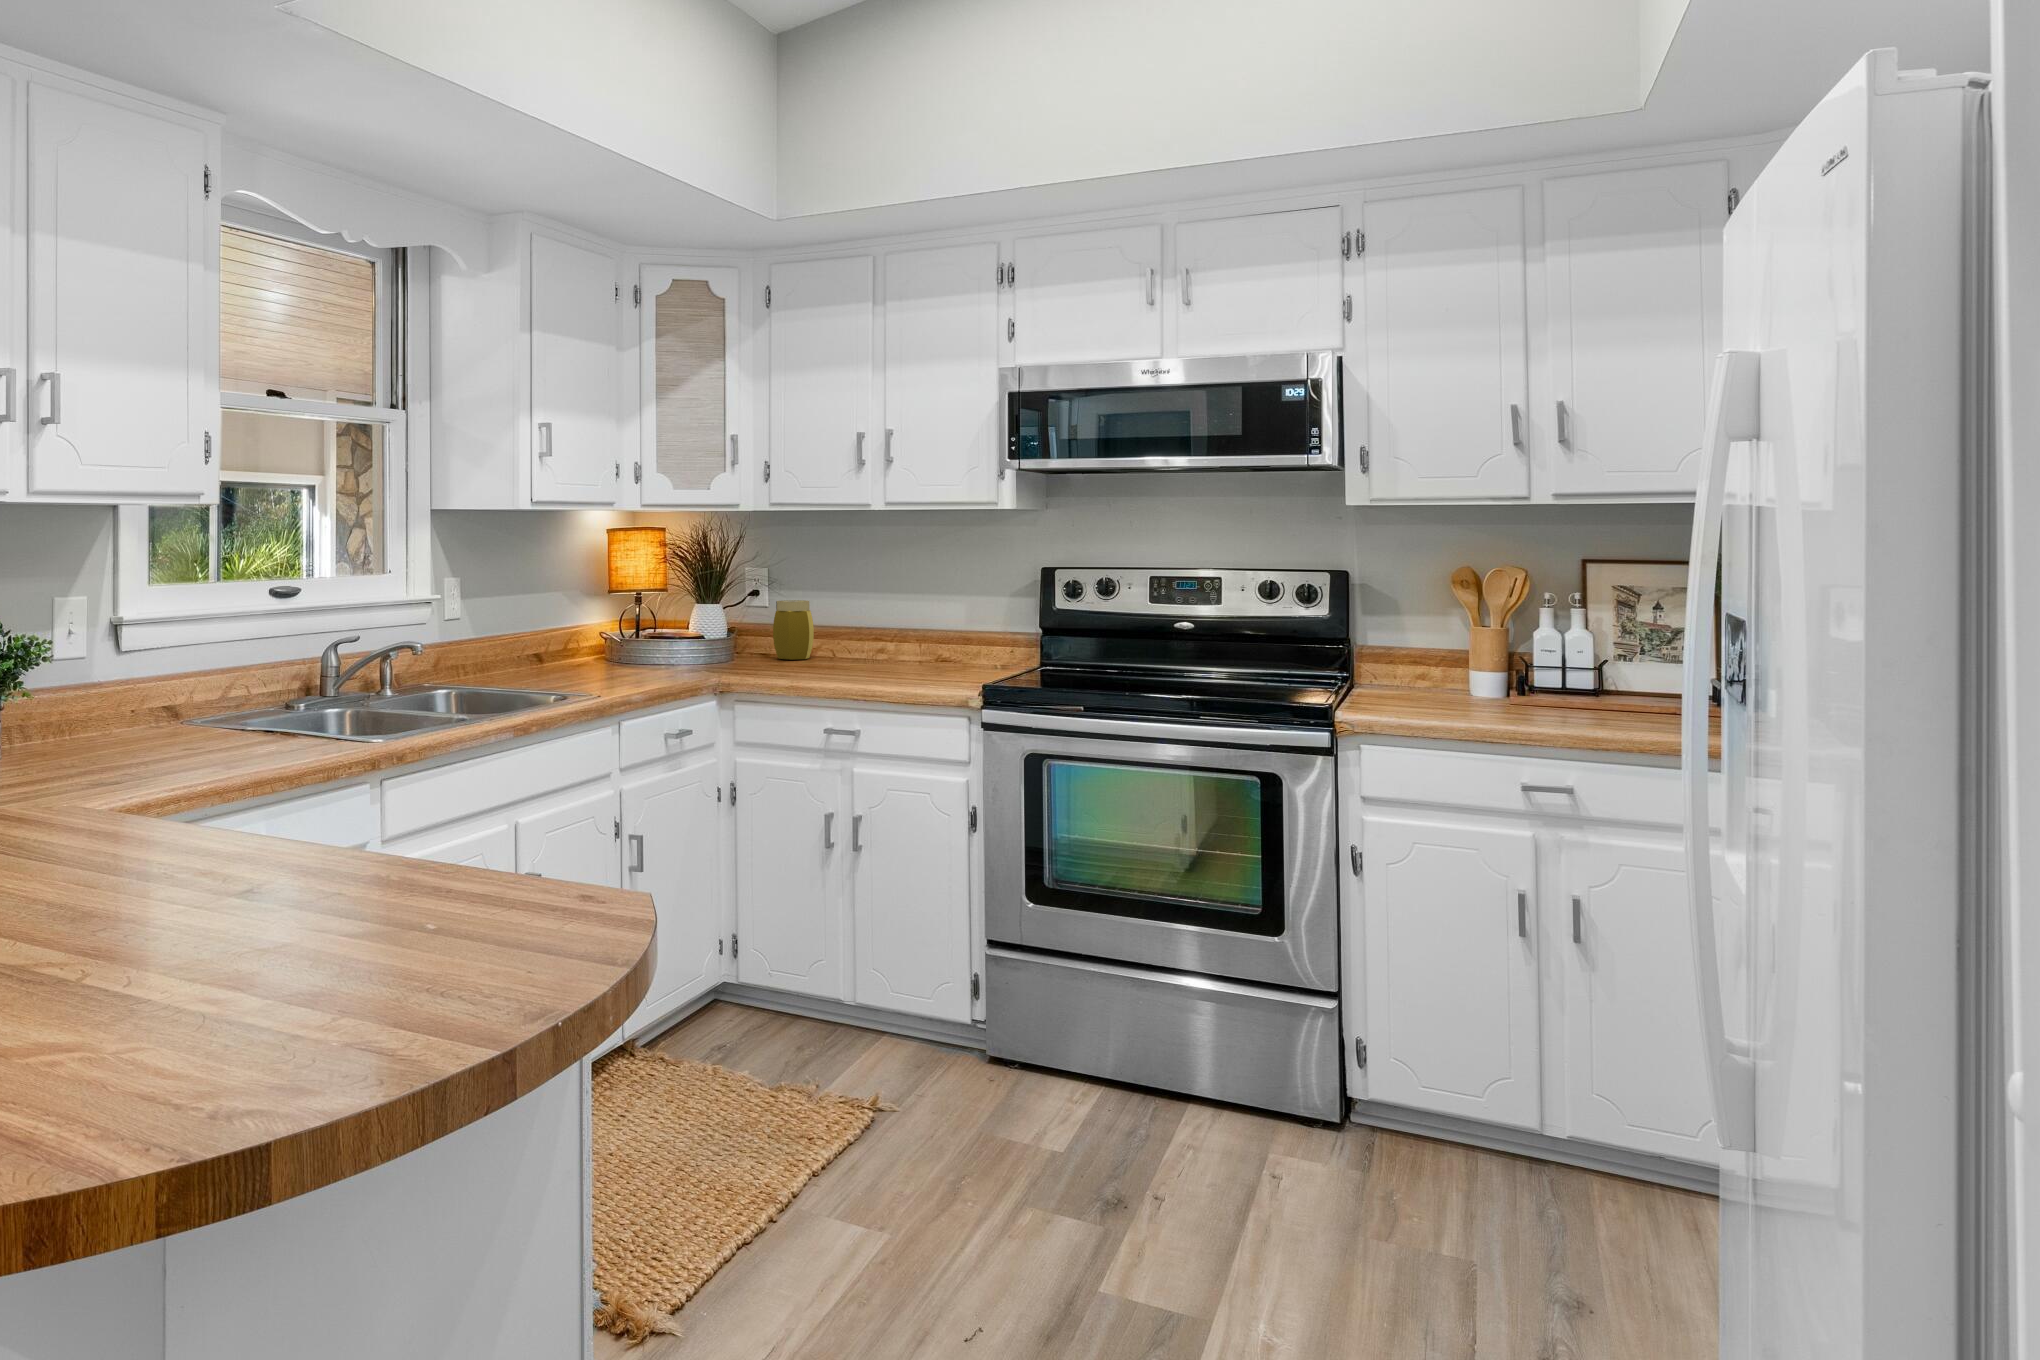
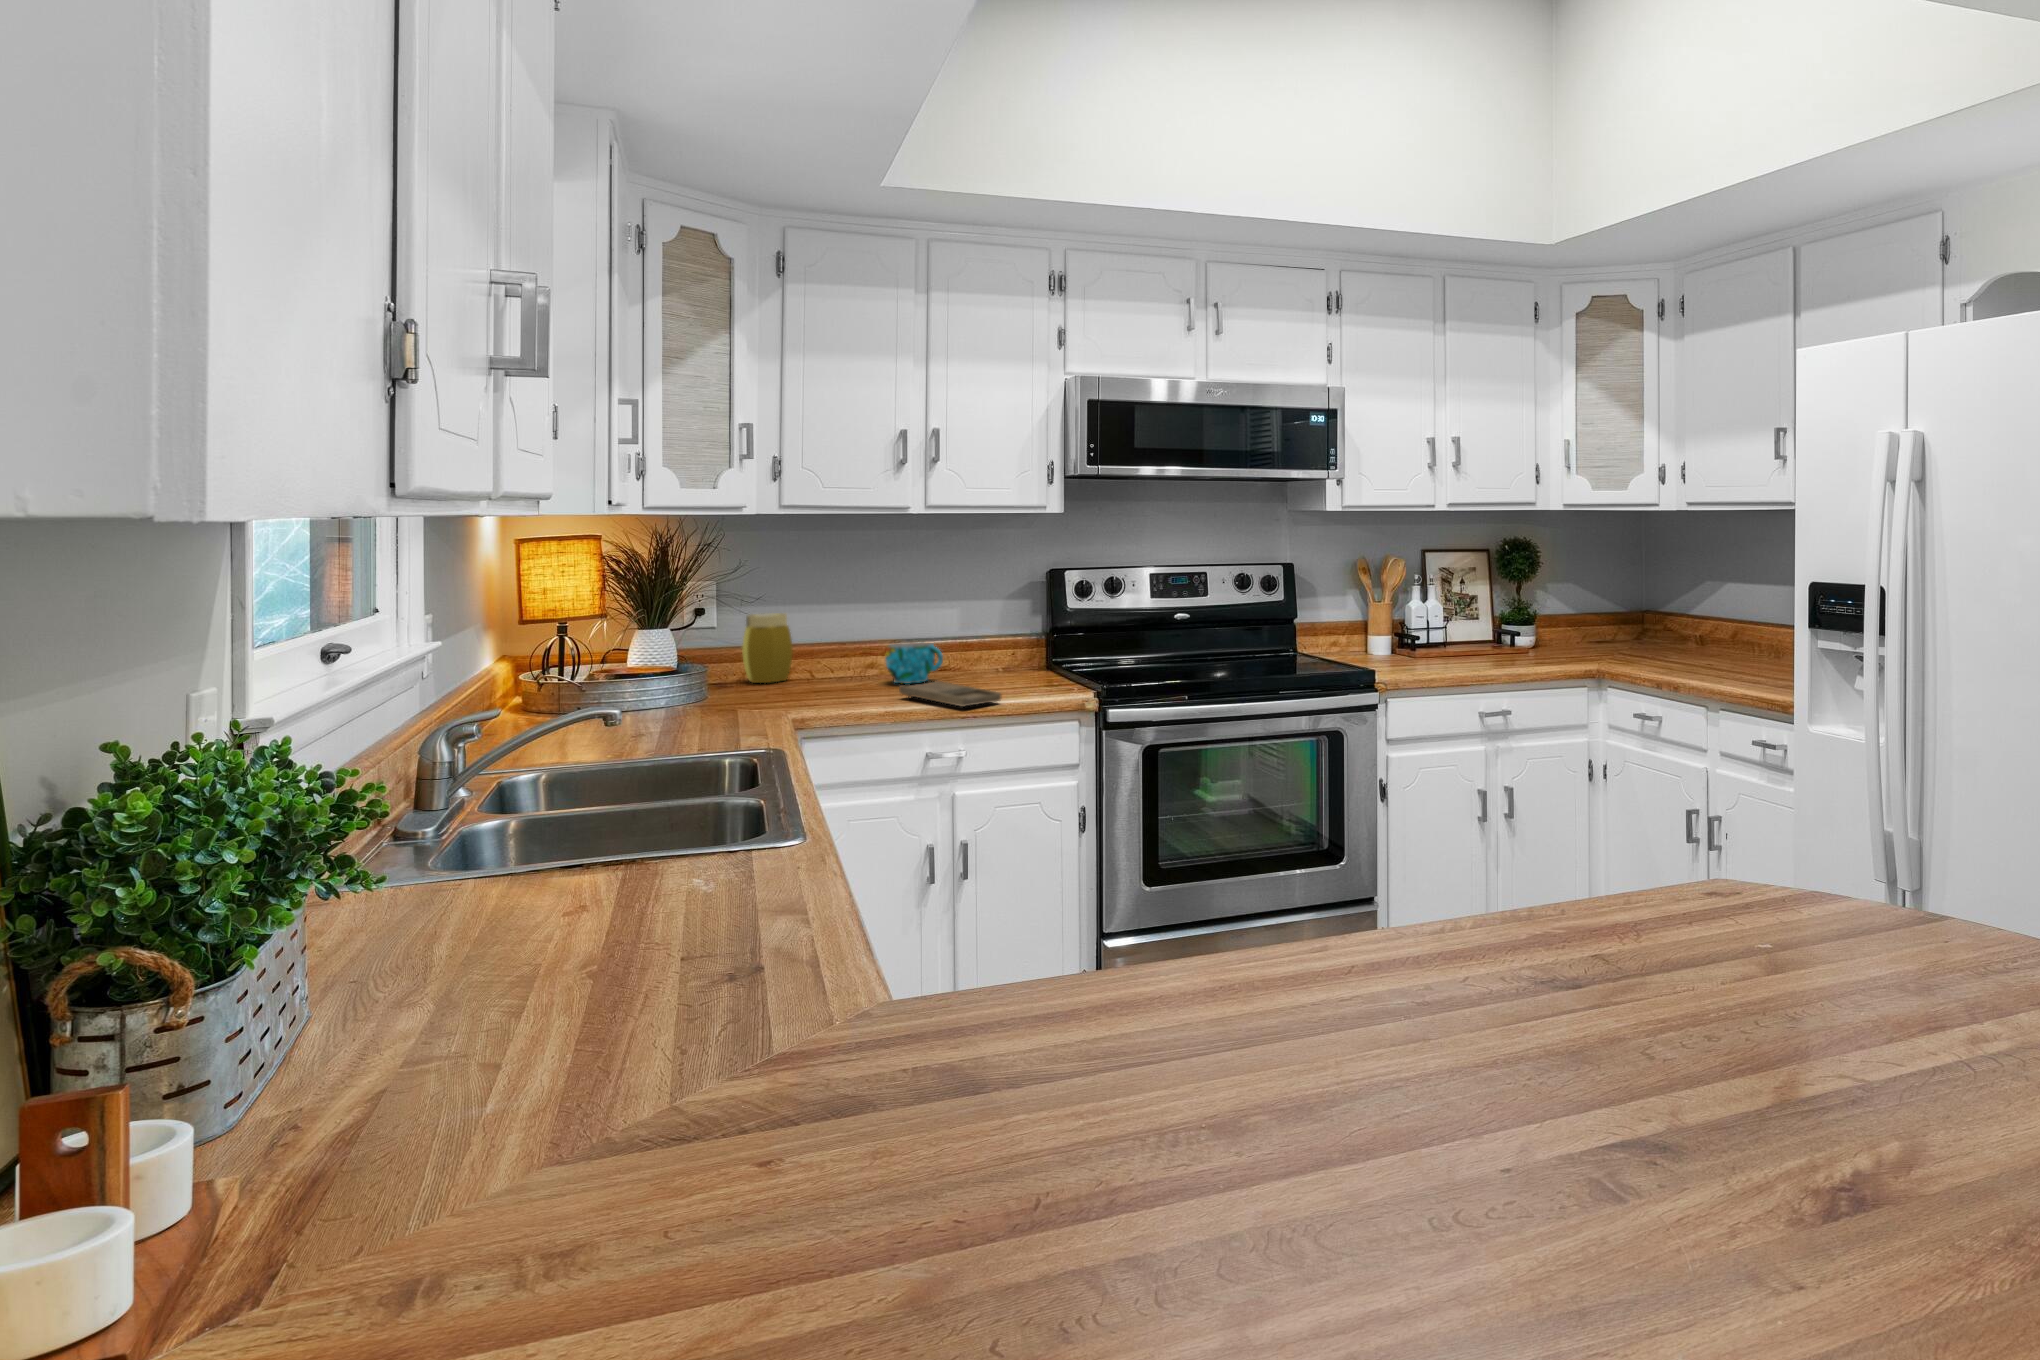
cup: none [859,633,904,669] -> present [886,643,943,683]
tray: none [834,667,891,688] -> present [899,681,1001,707]

